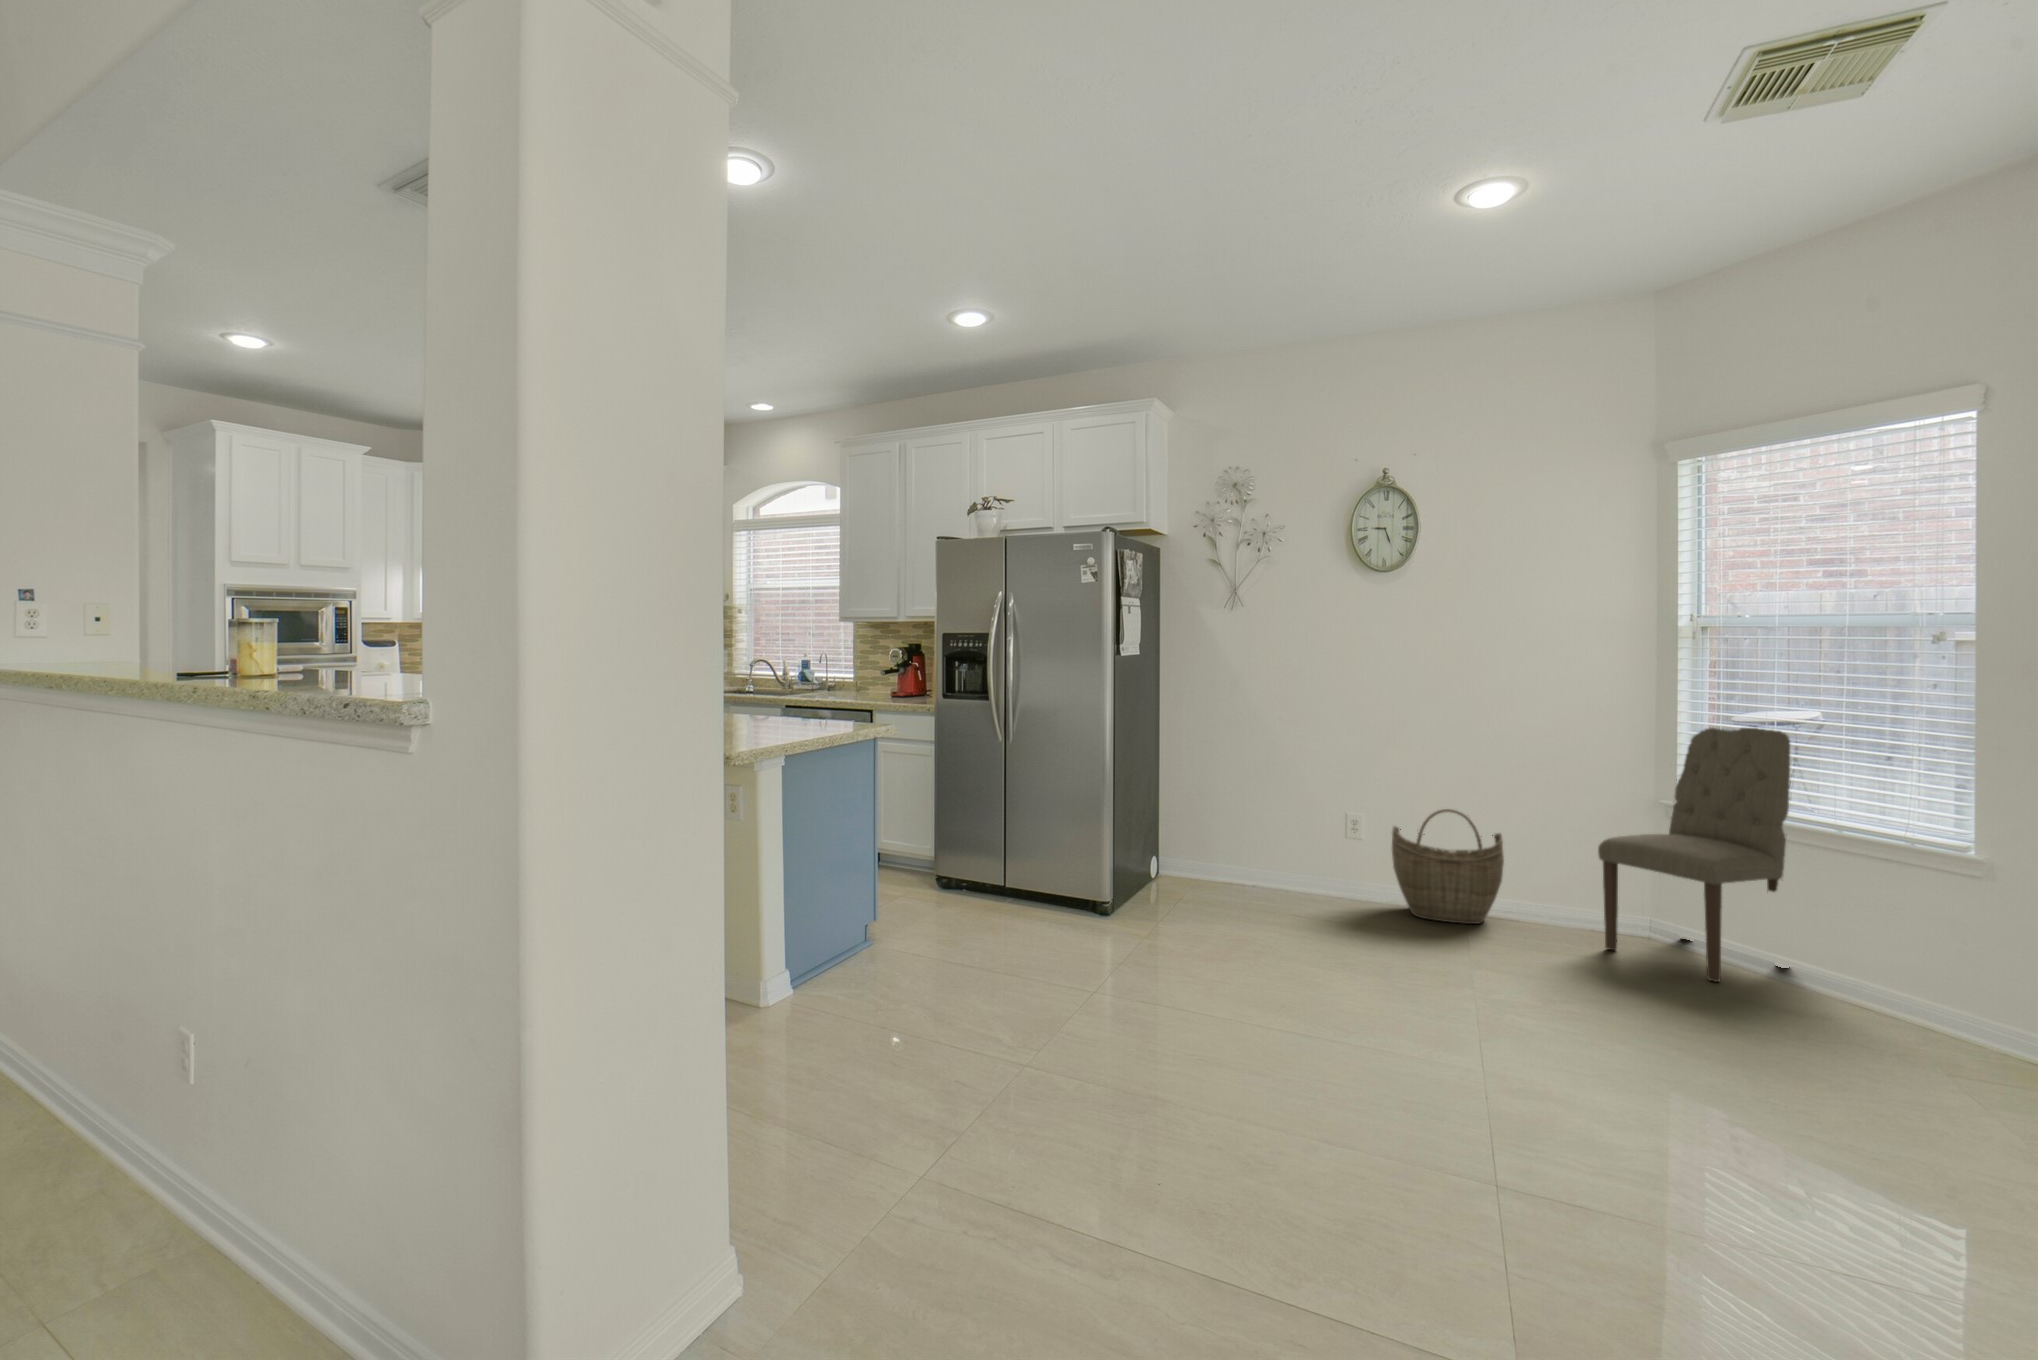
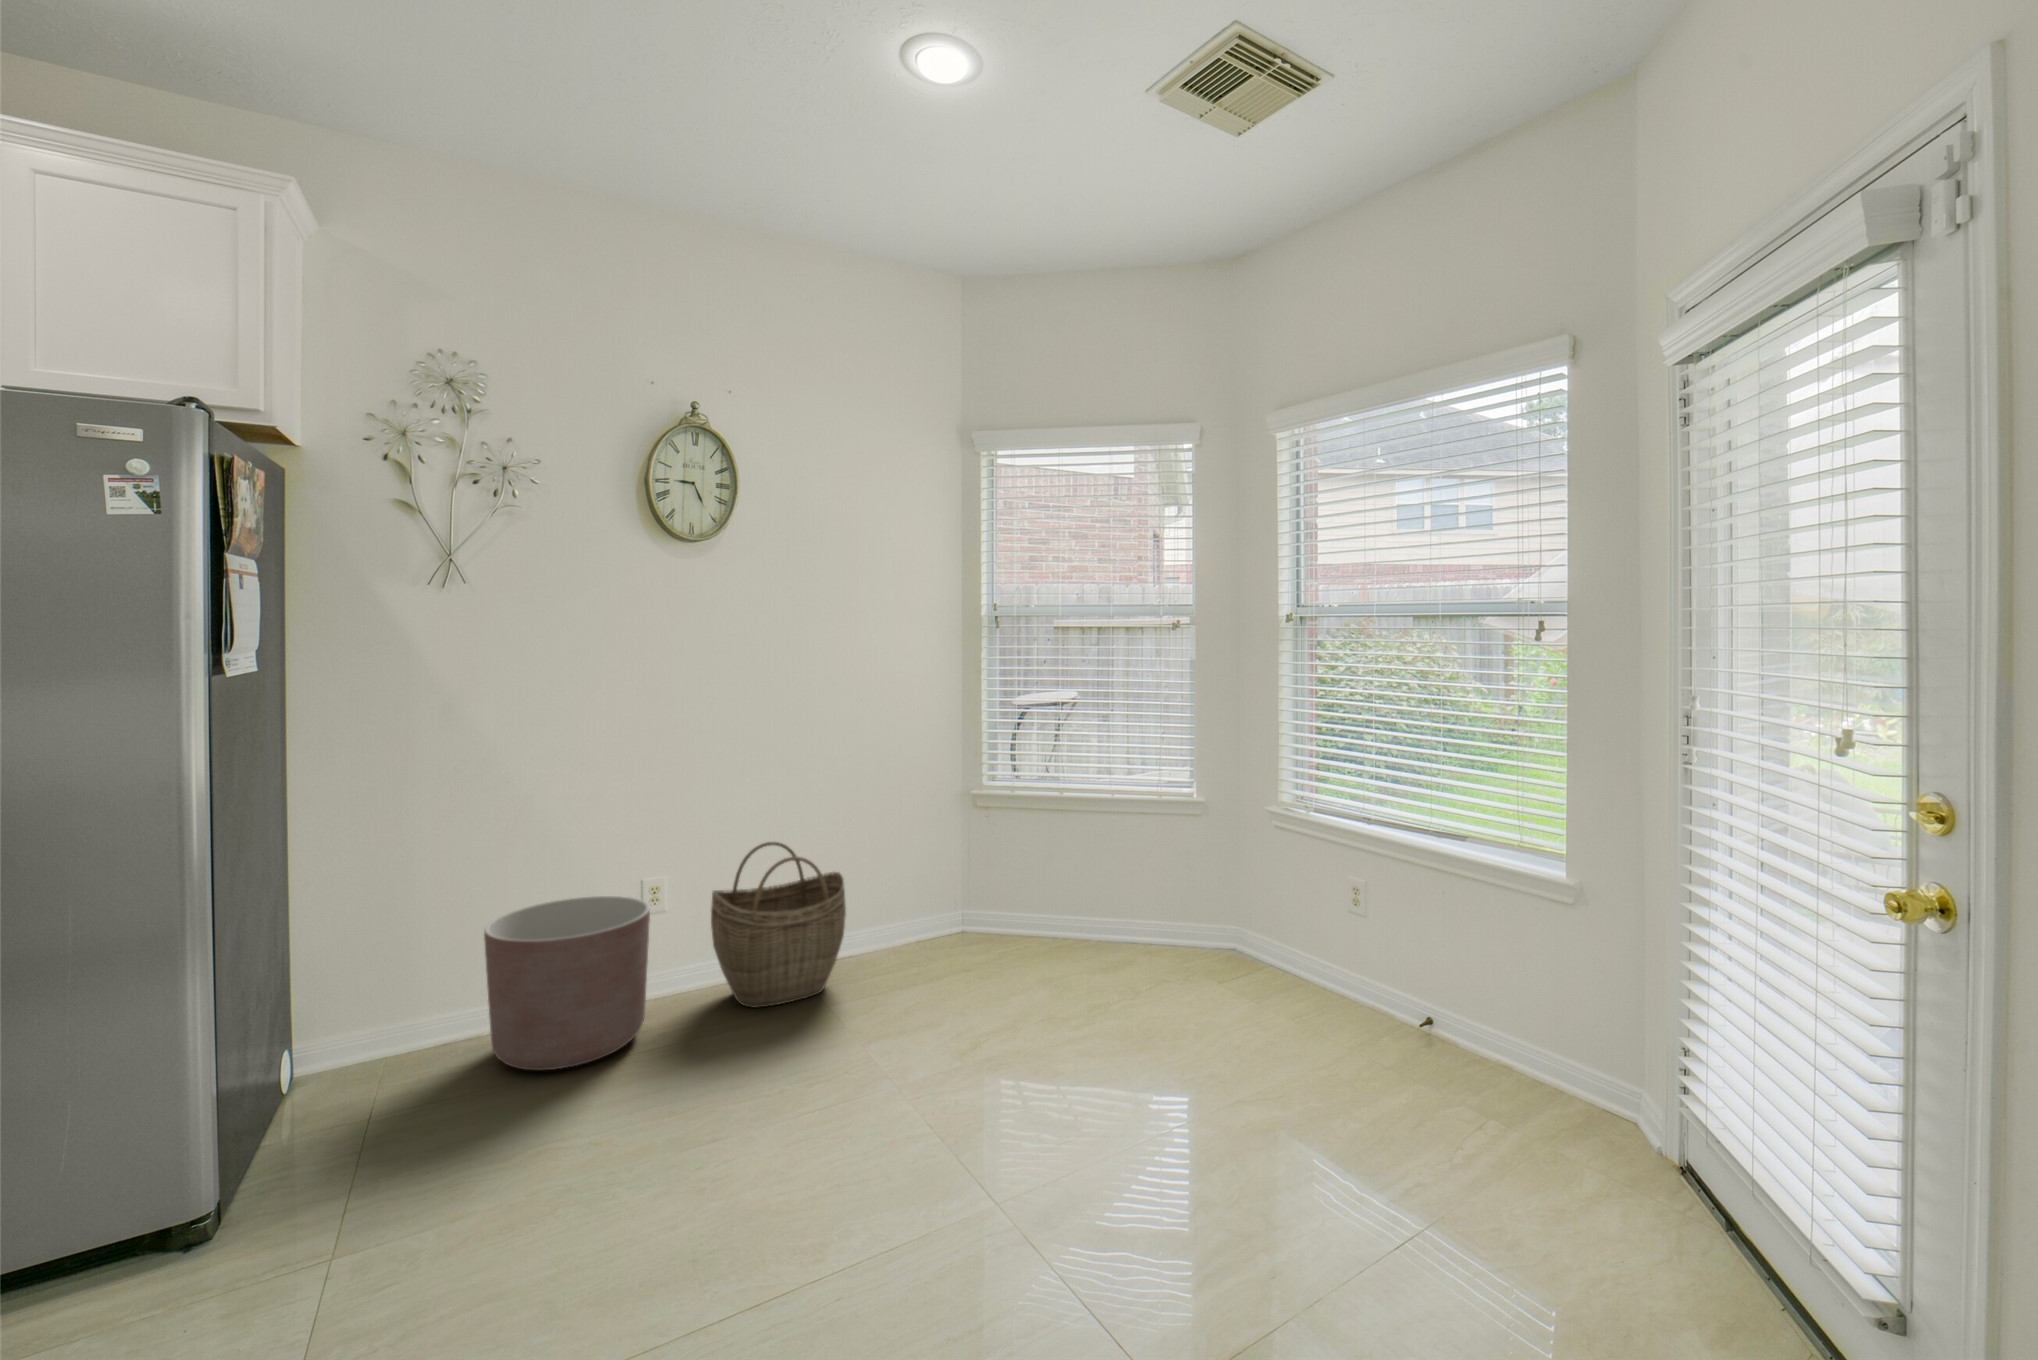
dining chair: present [1598,728,1791,982] -> none [949,719,1089,991]
planter: none [1244,812,1343,913] -> present [484,896,650,1070]

